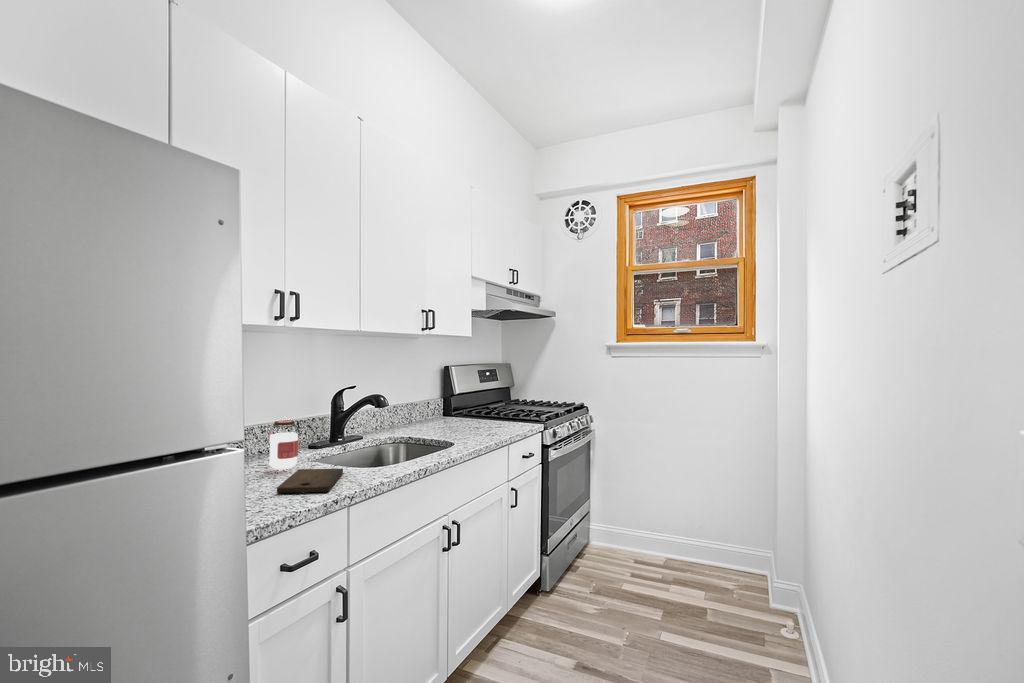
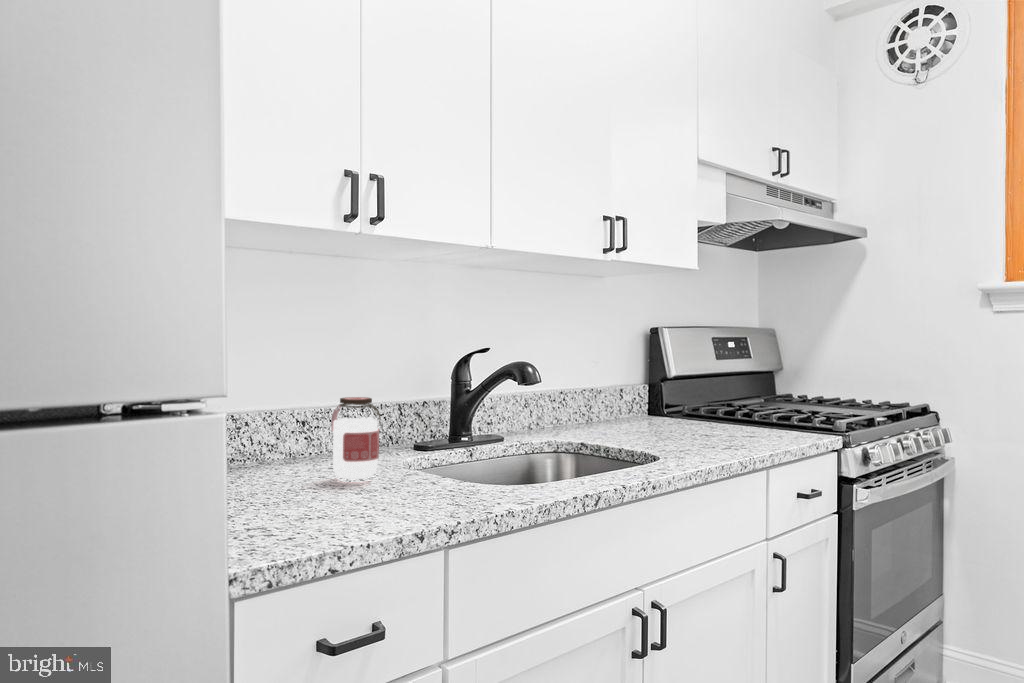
cutting board: present [277,468,343,493] -> none [322,481,446,521]

